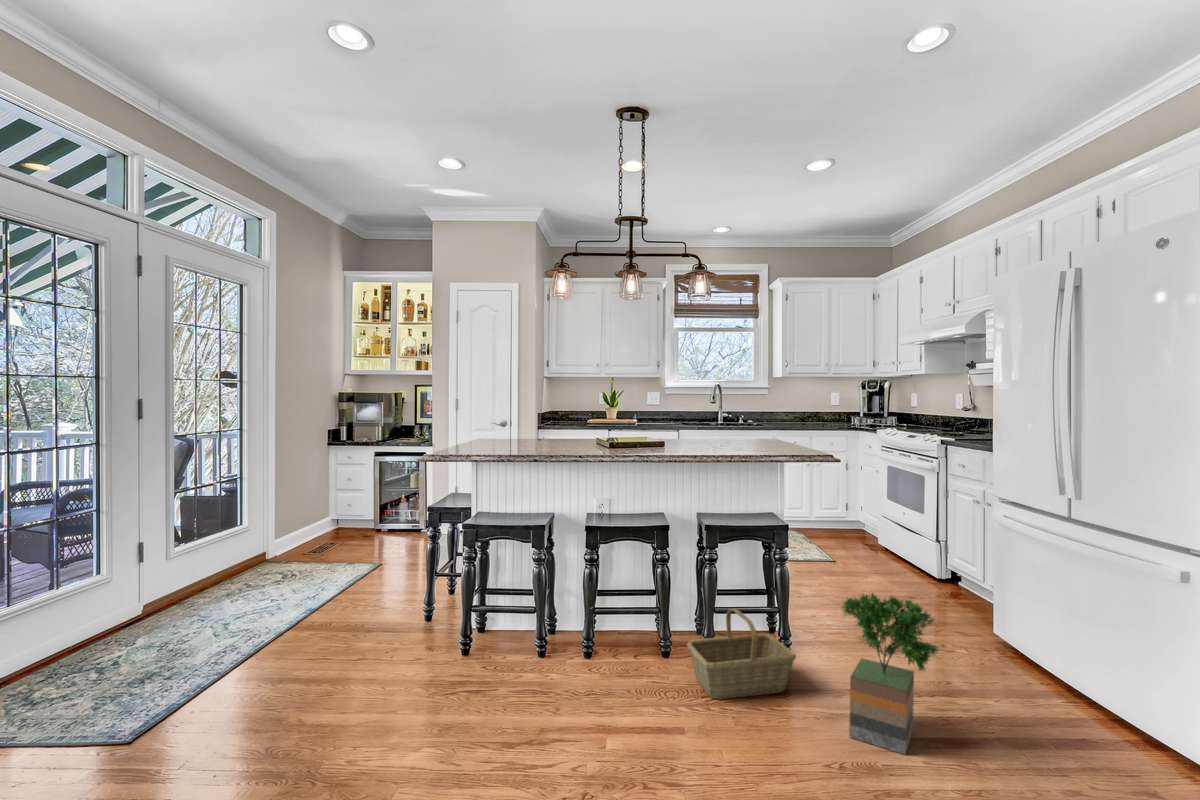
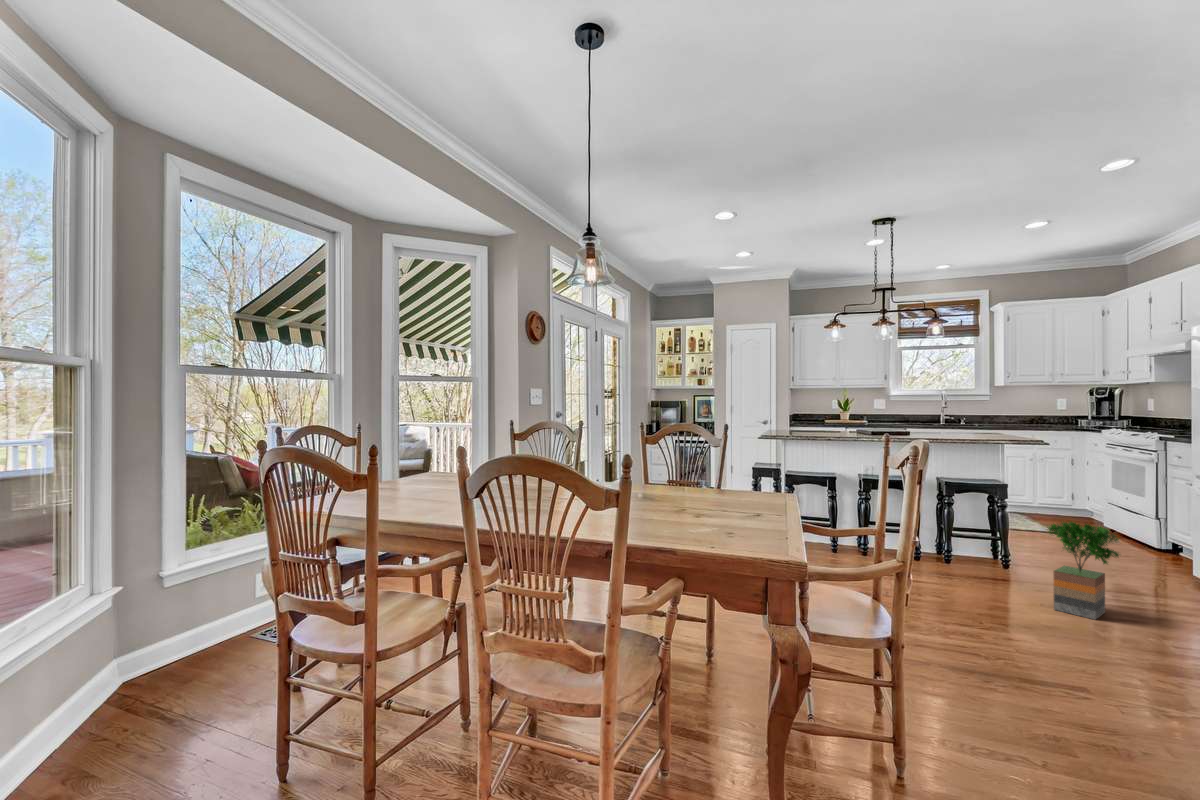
basket: present [687,609,796,699] -> none [931,535,1014,589]

